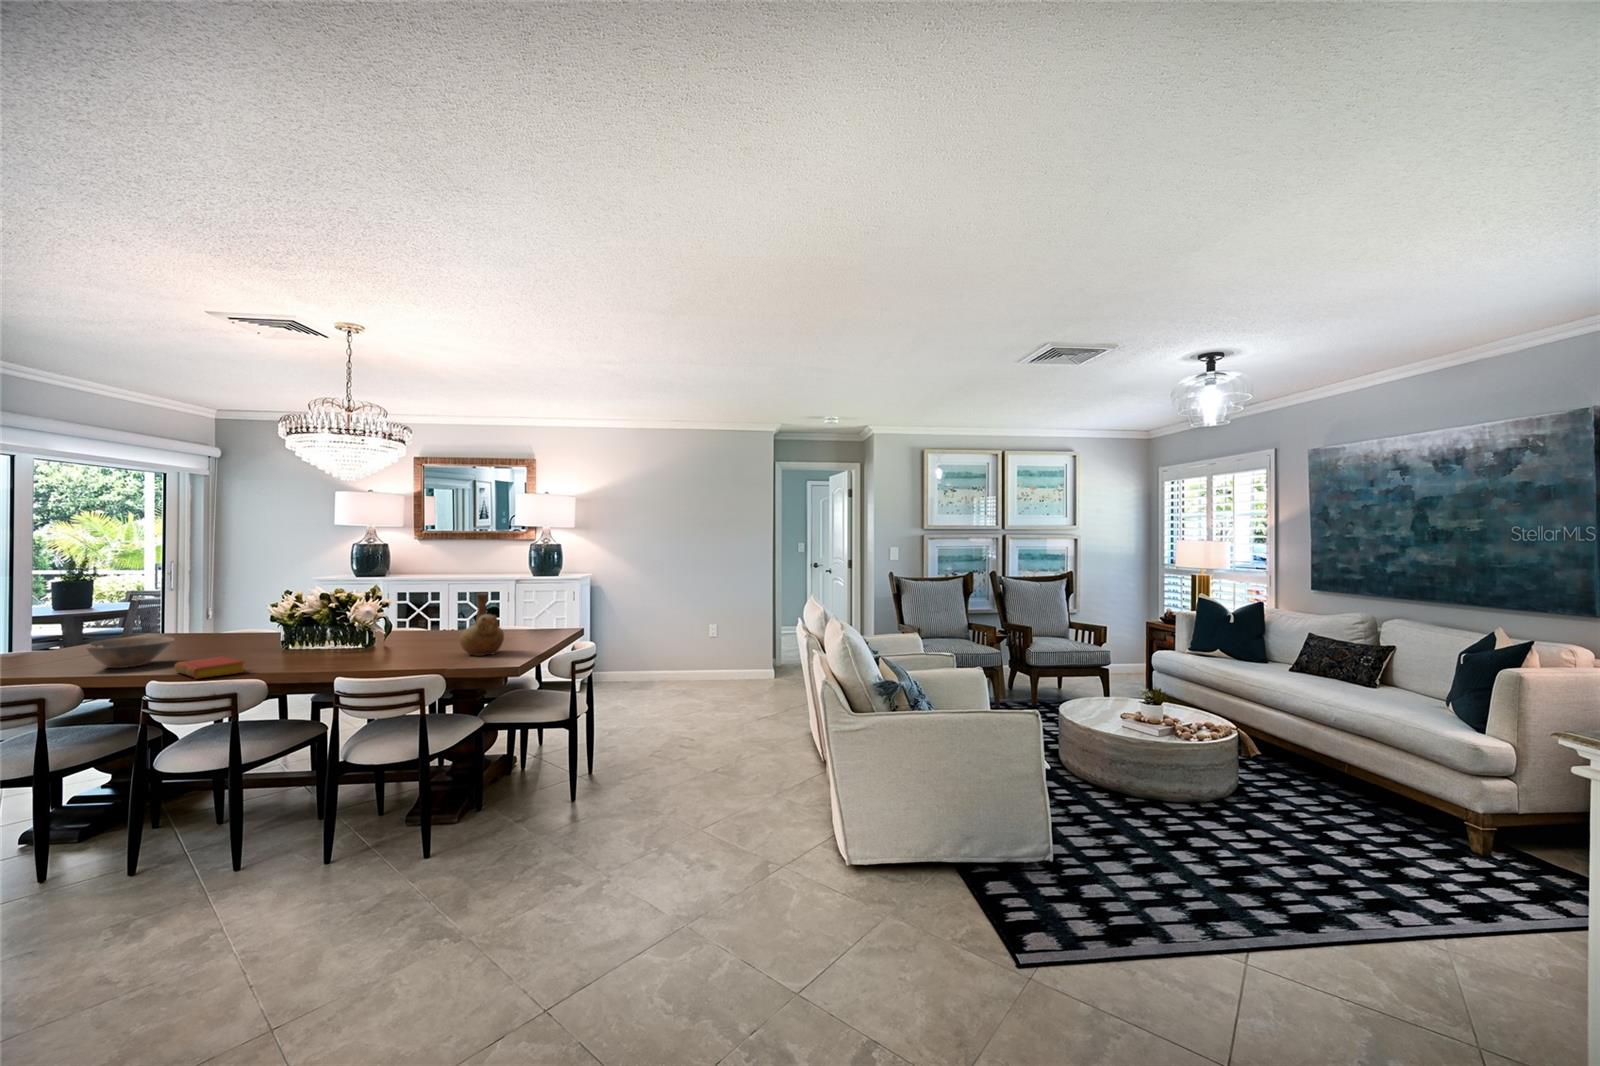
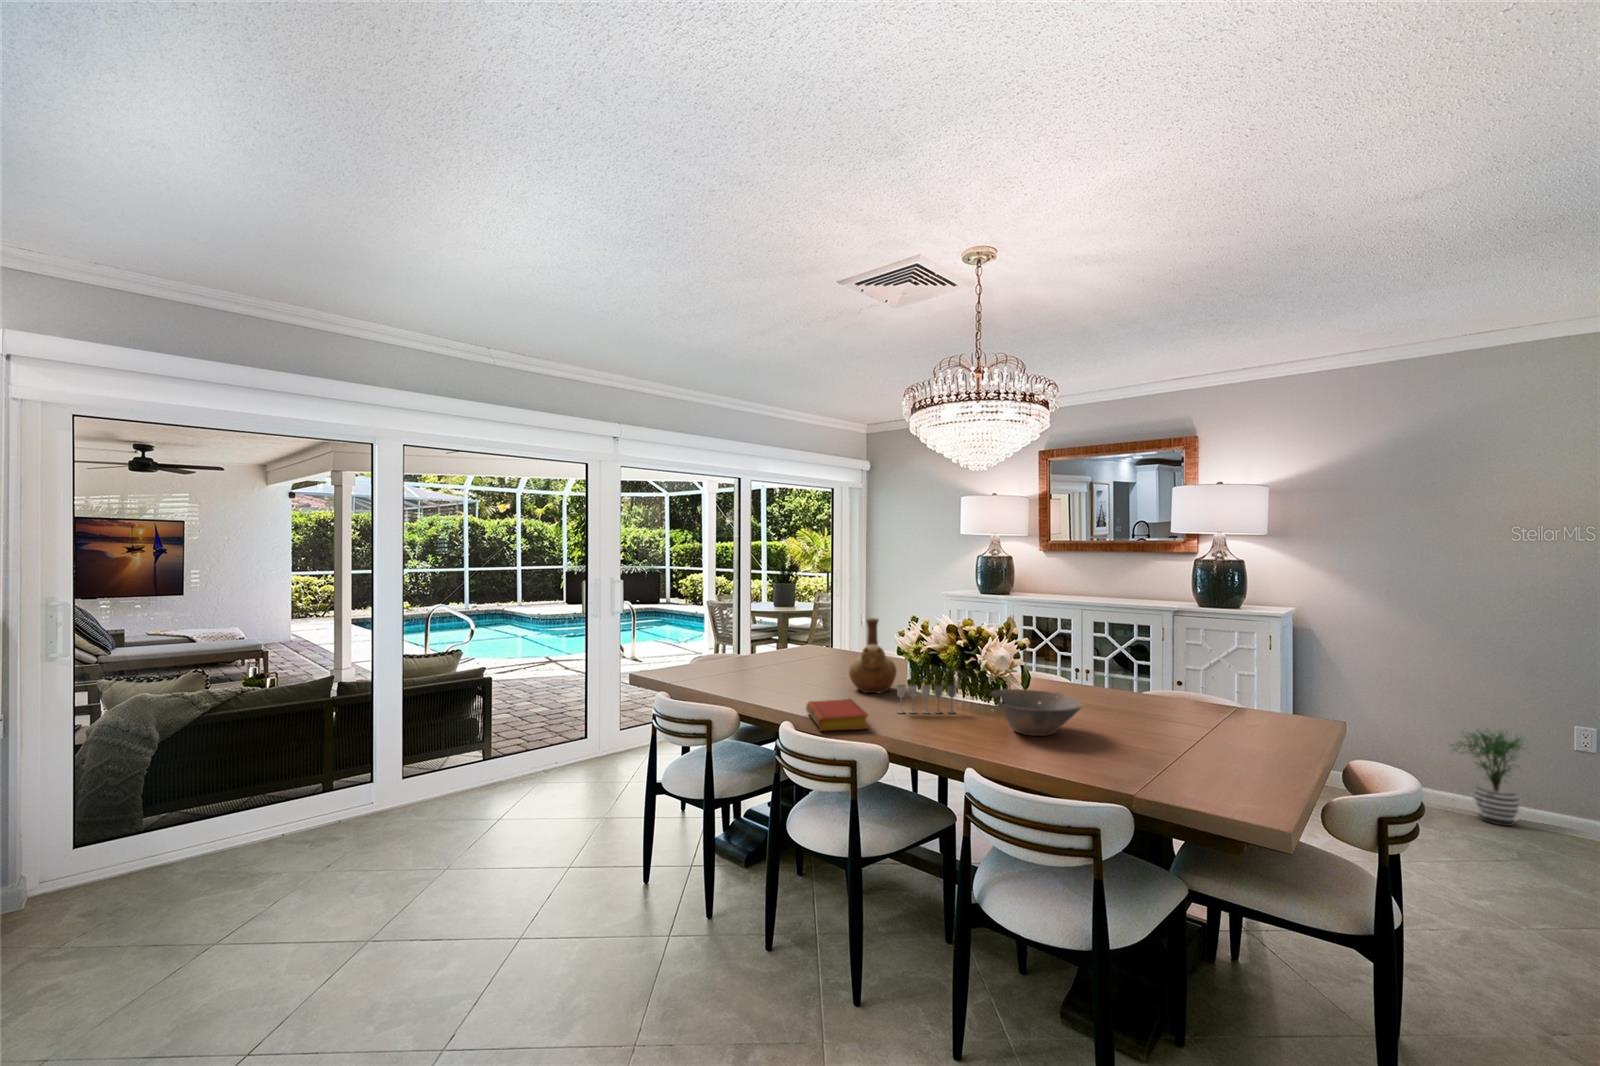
vase: present [460,593,504,656] -> present [849,618,897,693]
potted plant: none [663,633,700,686] -> present [1450,728,1526,826]
wine glass: none [272,635,329,662] -> present [897,685,956,713]
bowl: present [87,637,174,668] -> present [991,689,1083,736]

